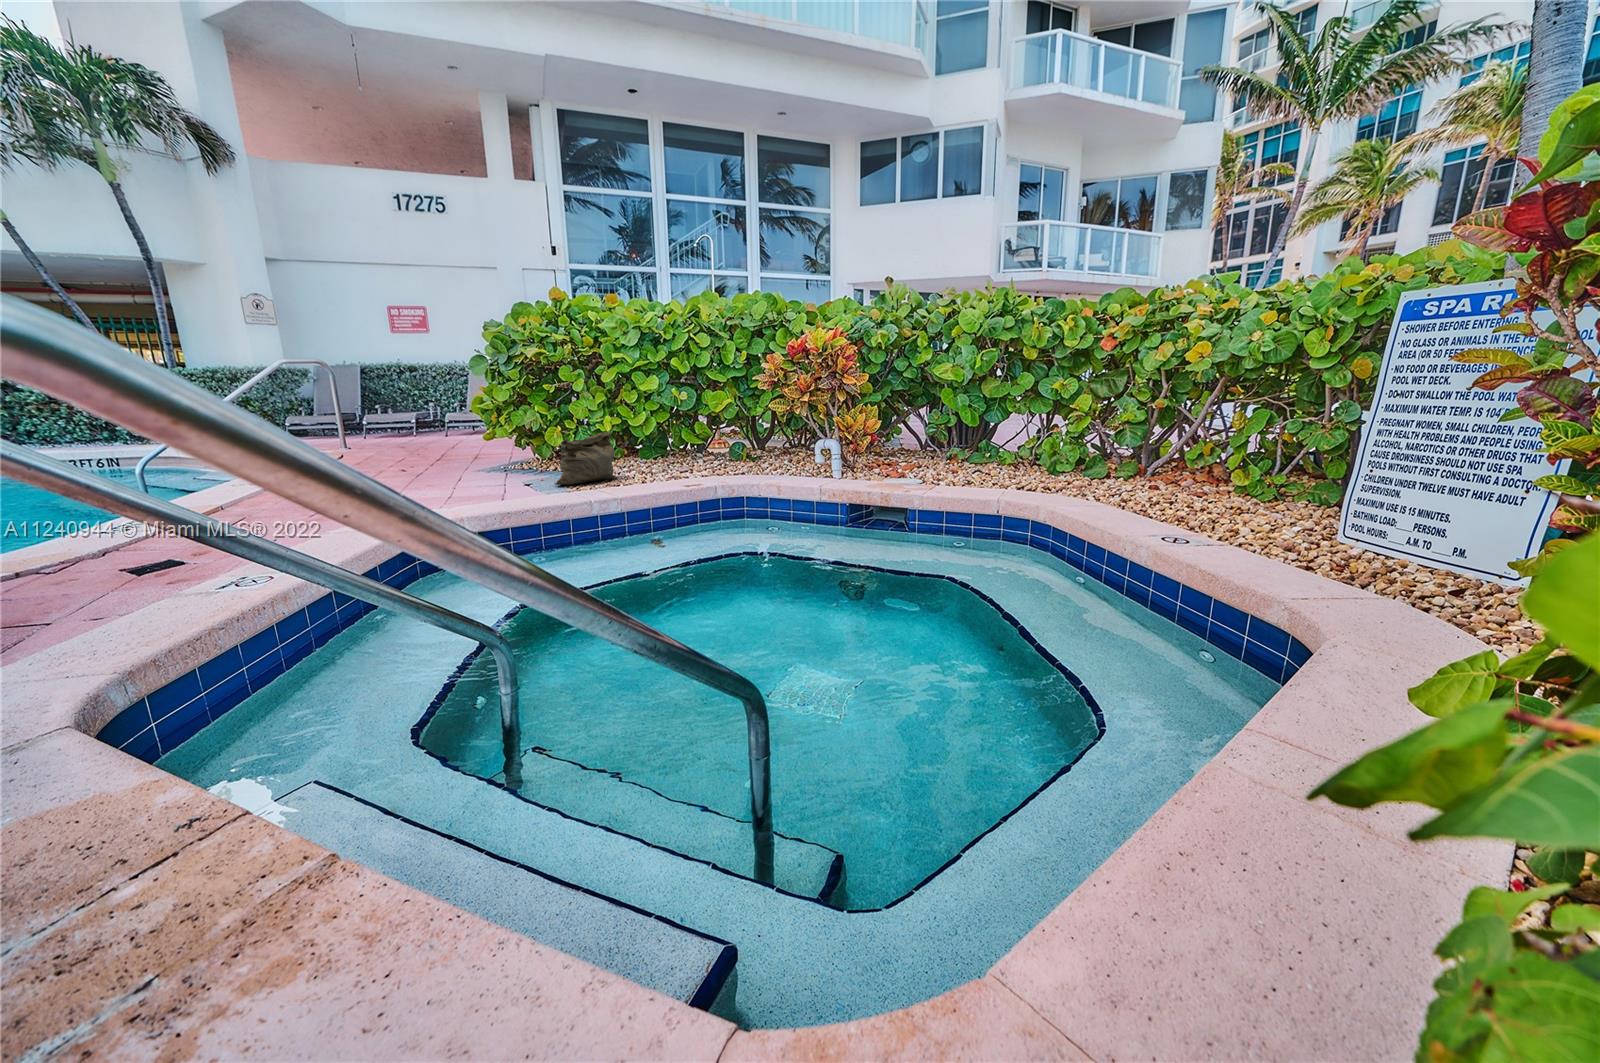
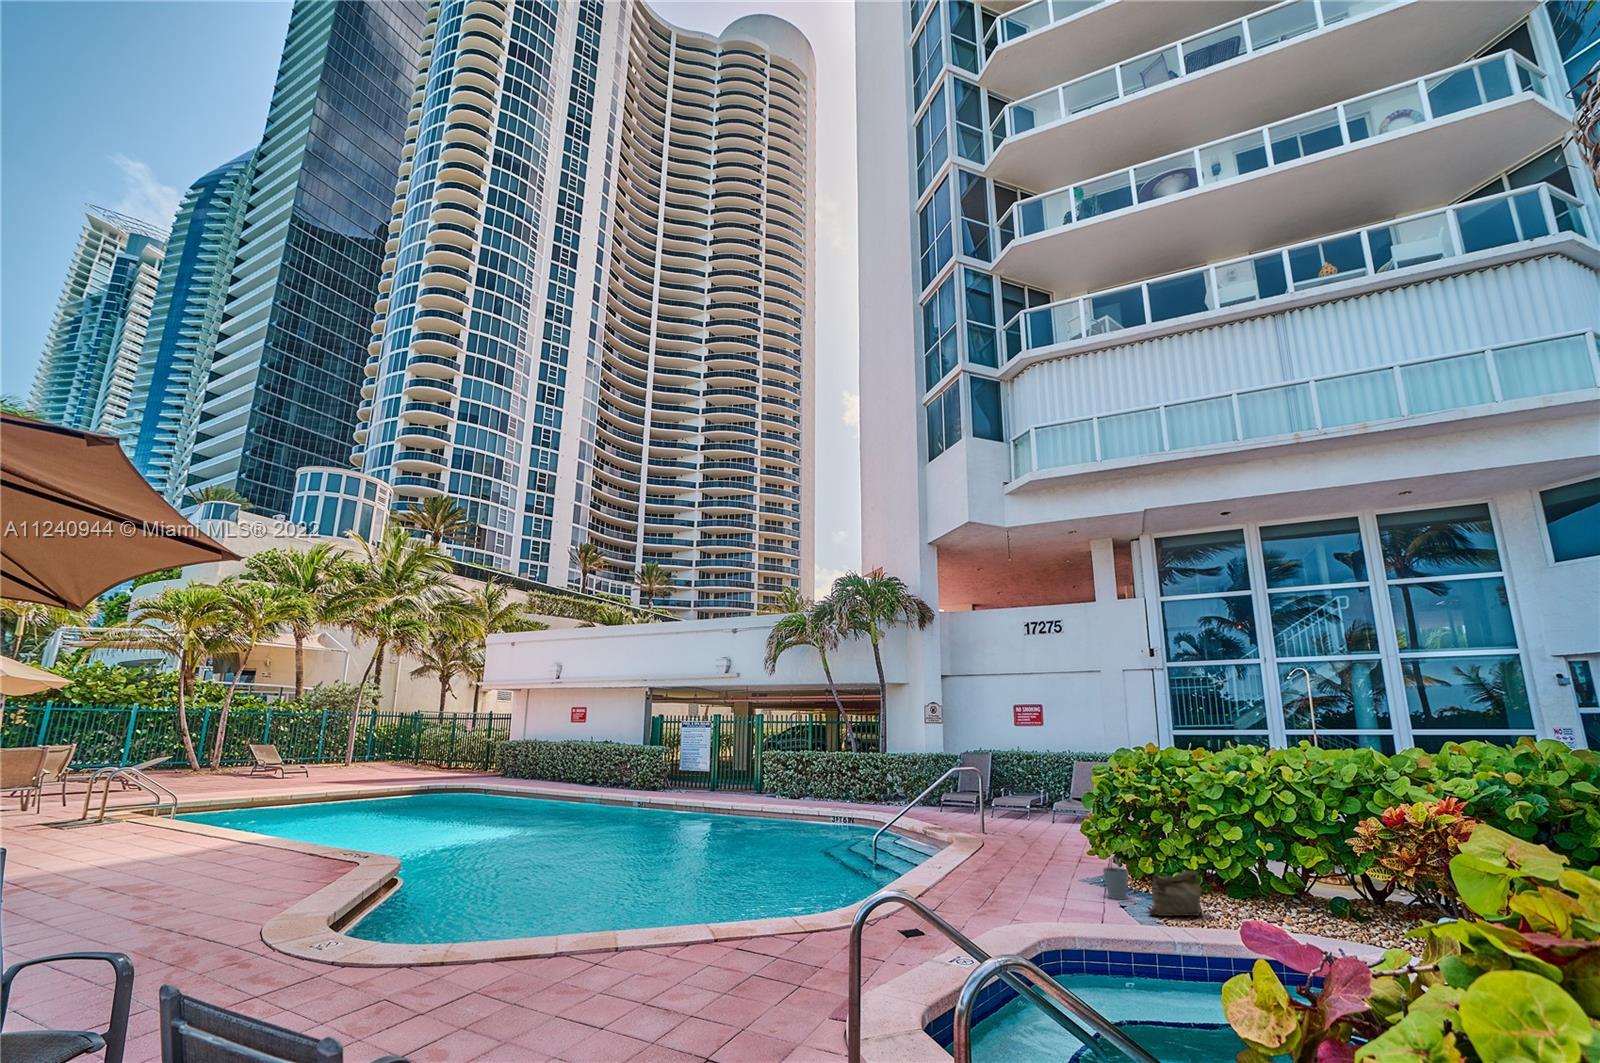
bucket: none [501,432,532,480] -> present [1103,857,1128,900]

